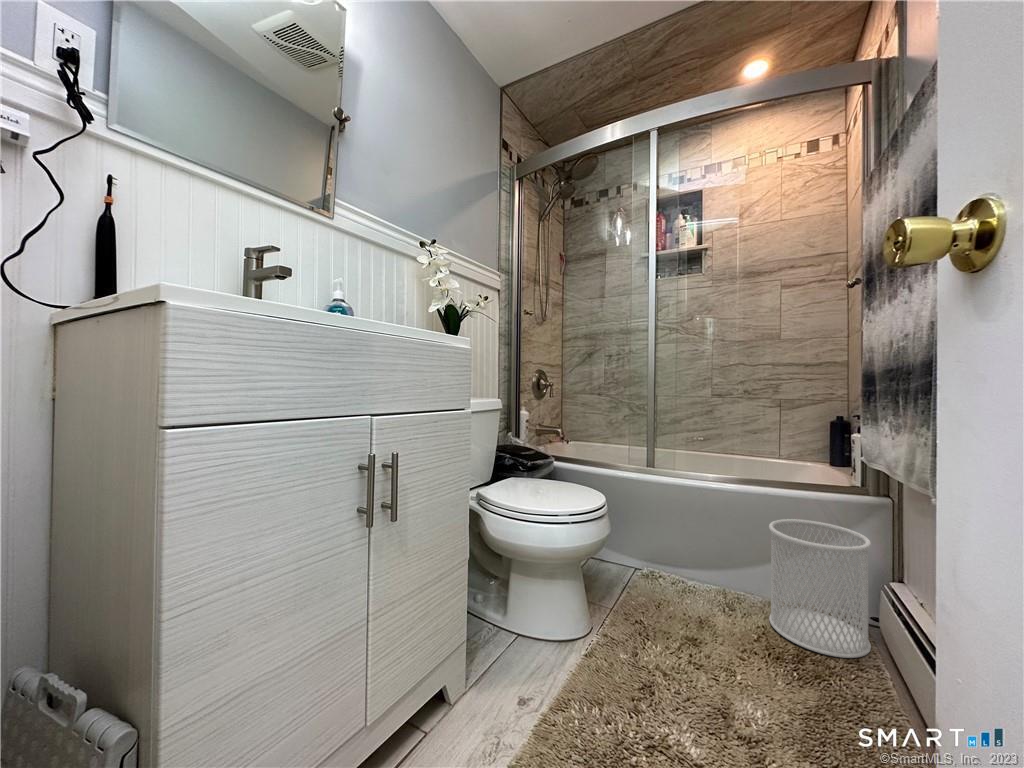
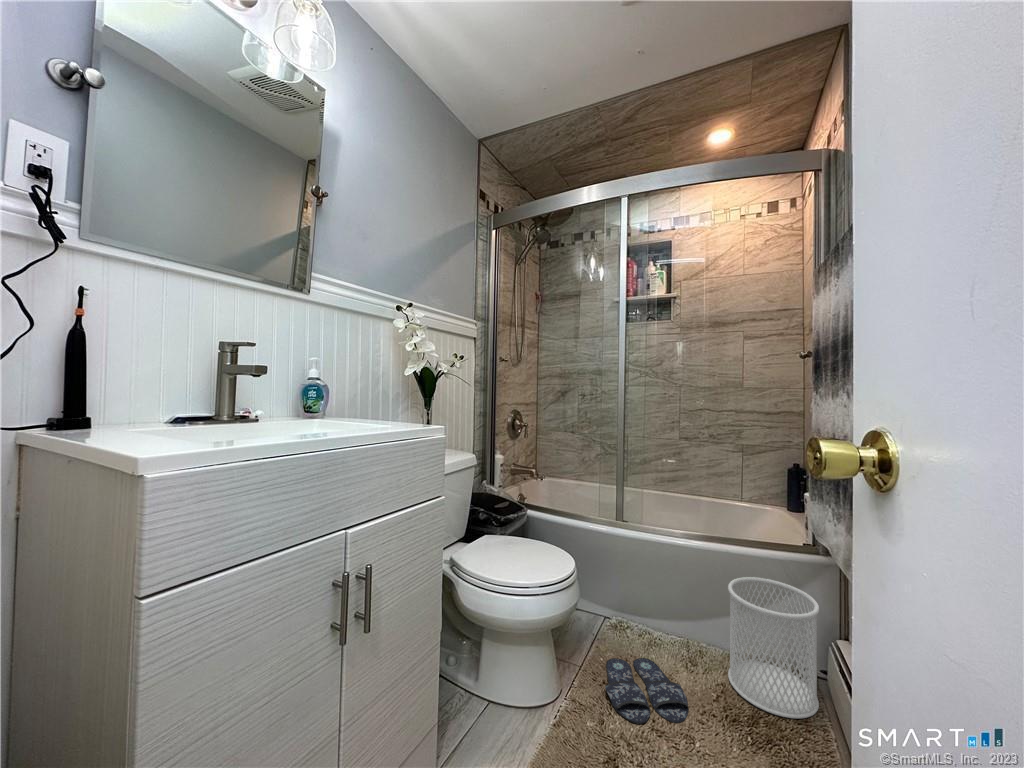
slippers: none [637,603,728,659] -> present [605,658,689,724]

